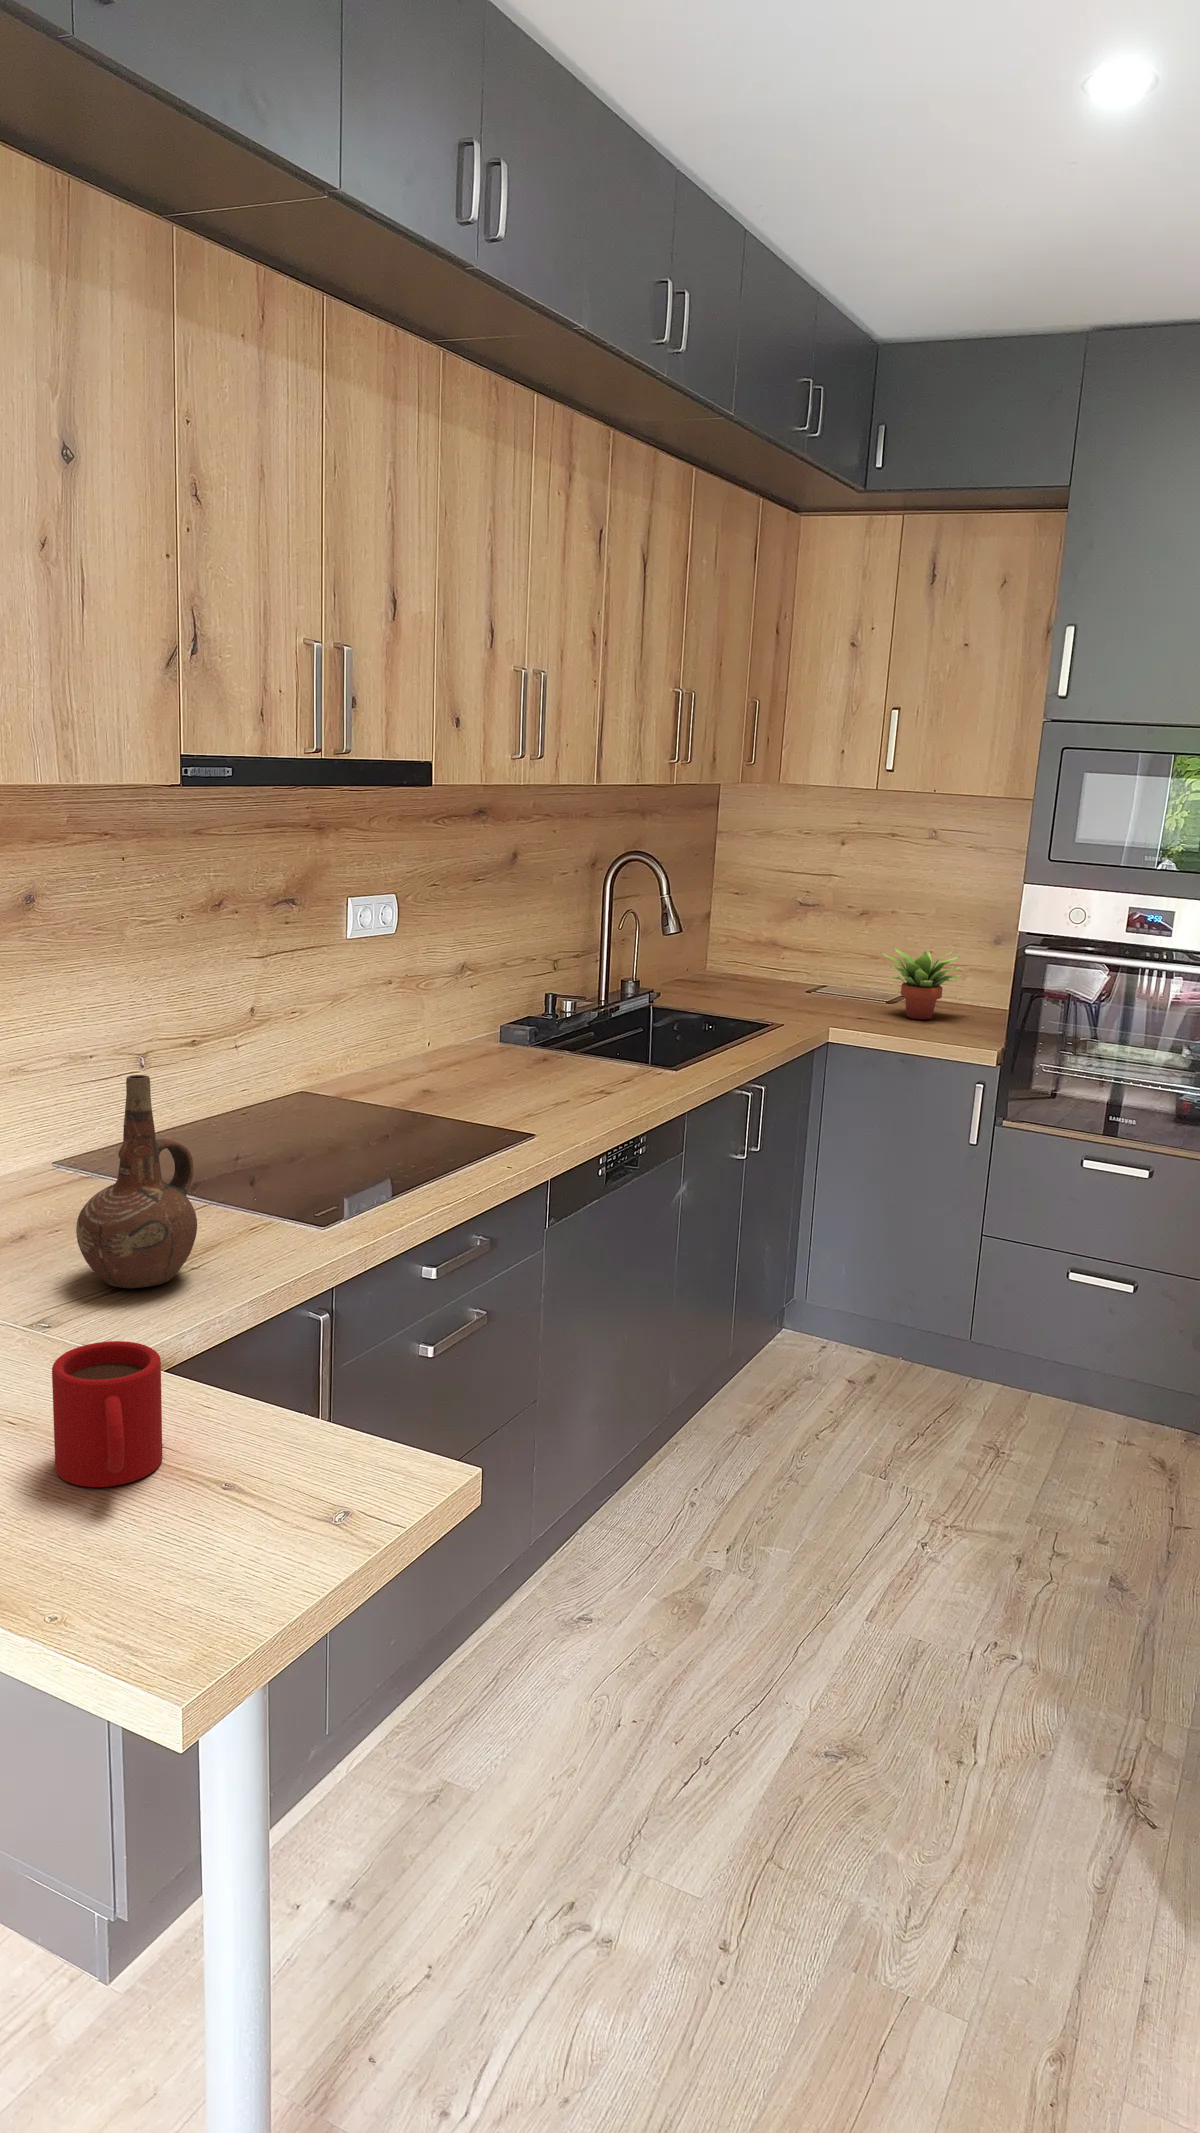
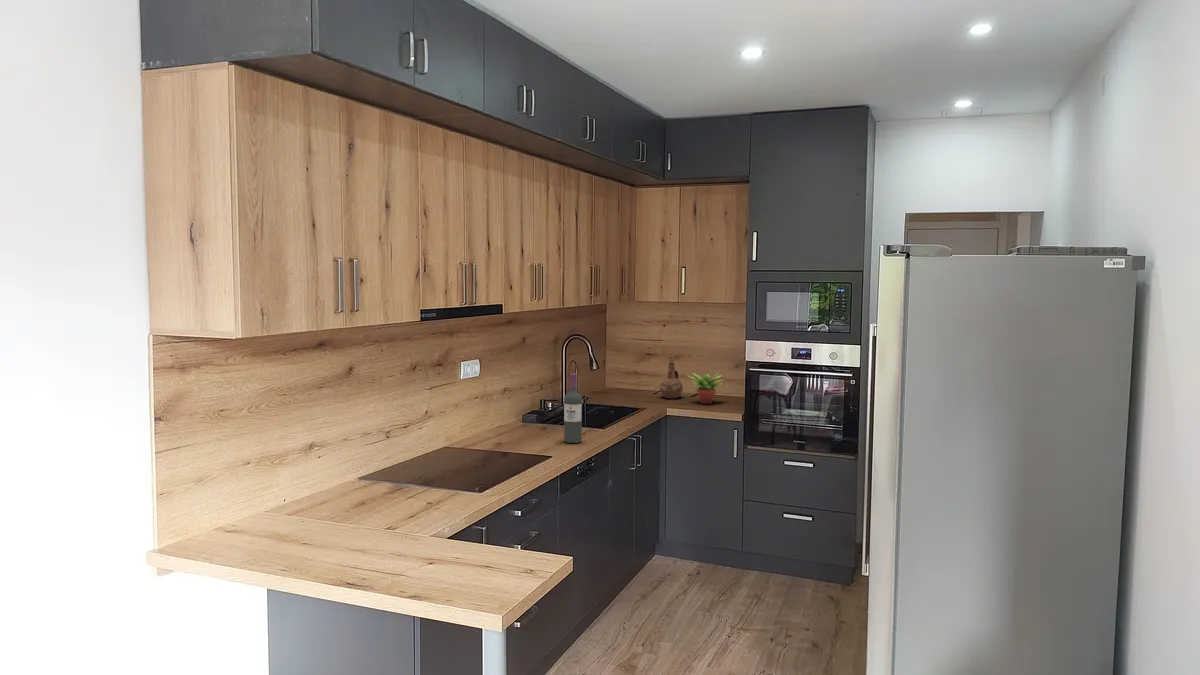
wine bottle: none [577,937,622,1099] -> present [564,373,582,443]
ceramic pitcher: present [76,1075,197,1288] -> present [660,356,683,398]
mug: present [52,1341,162,1487] -> none [416,523,454,573]

